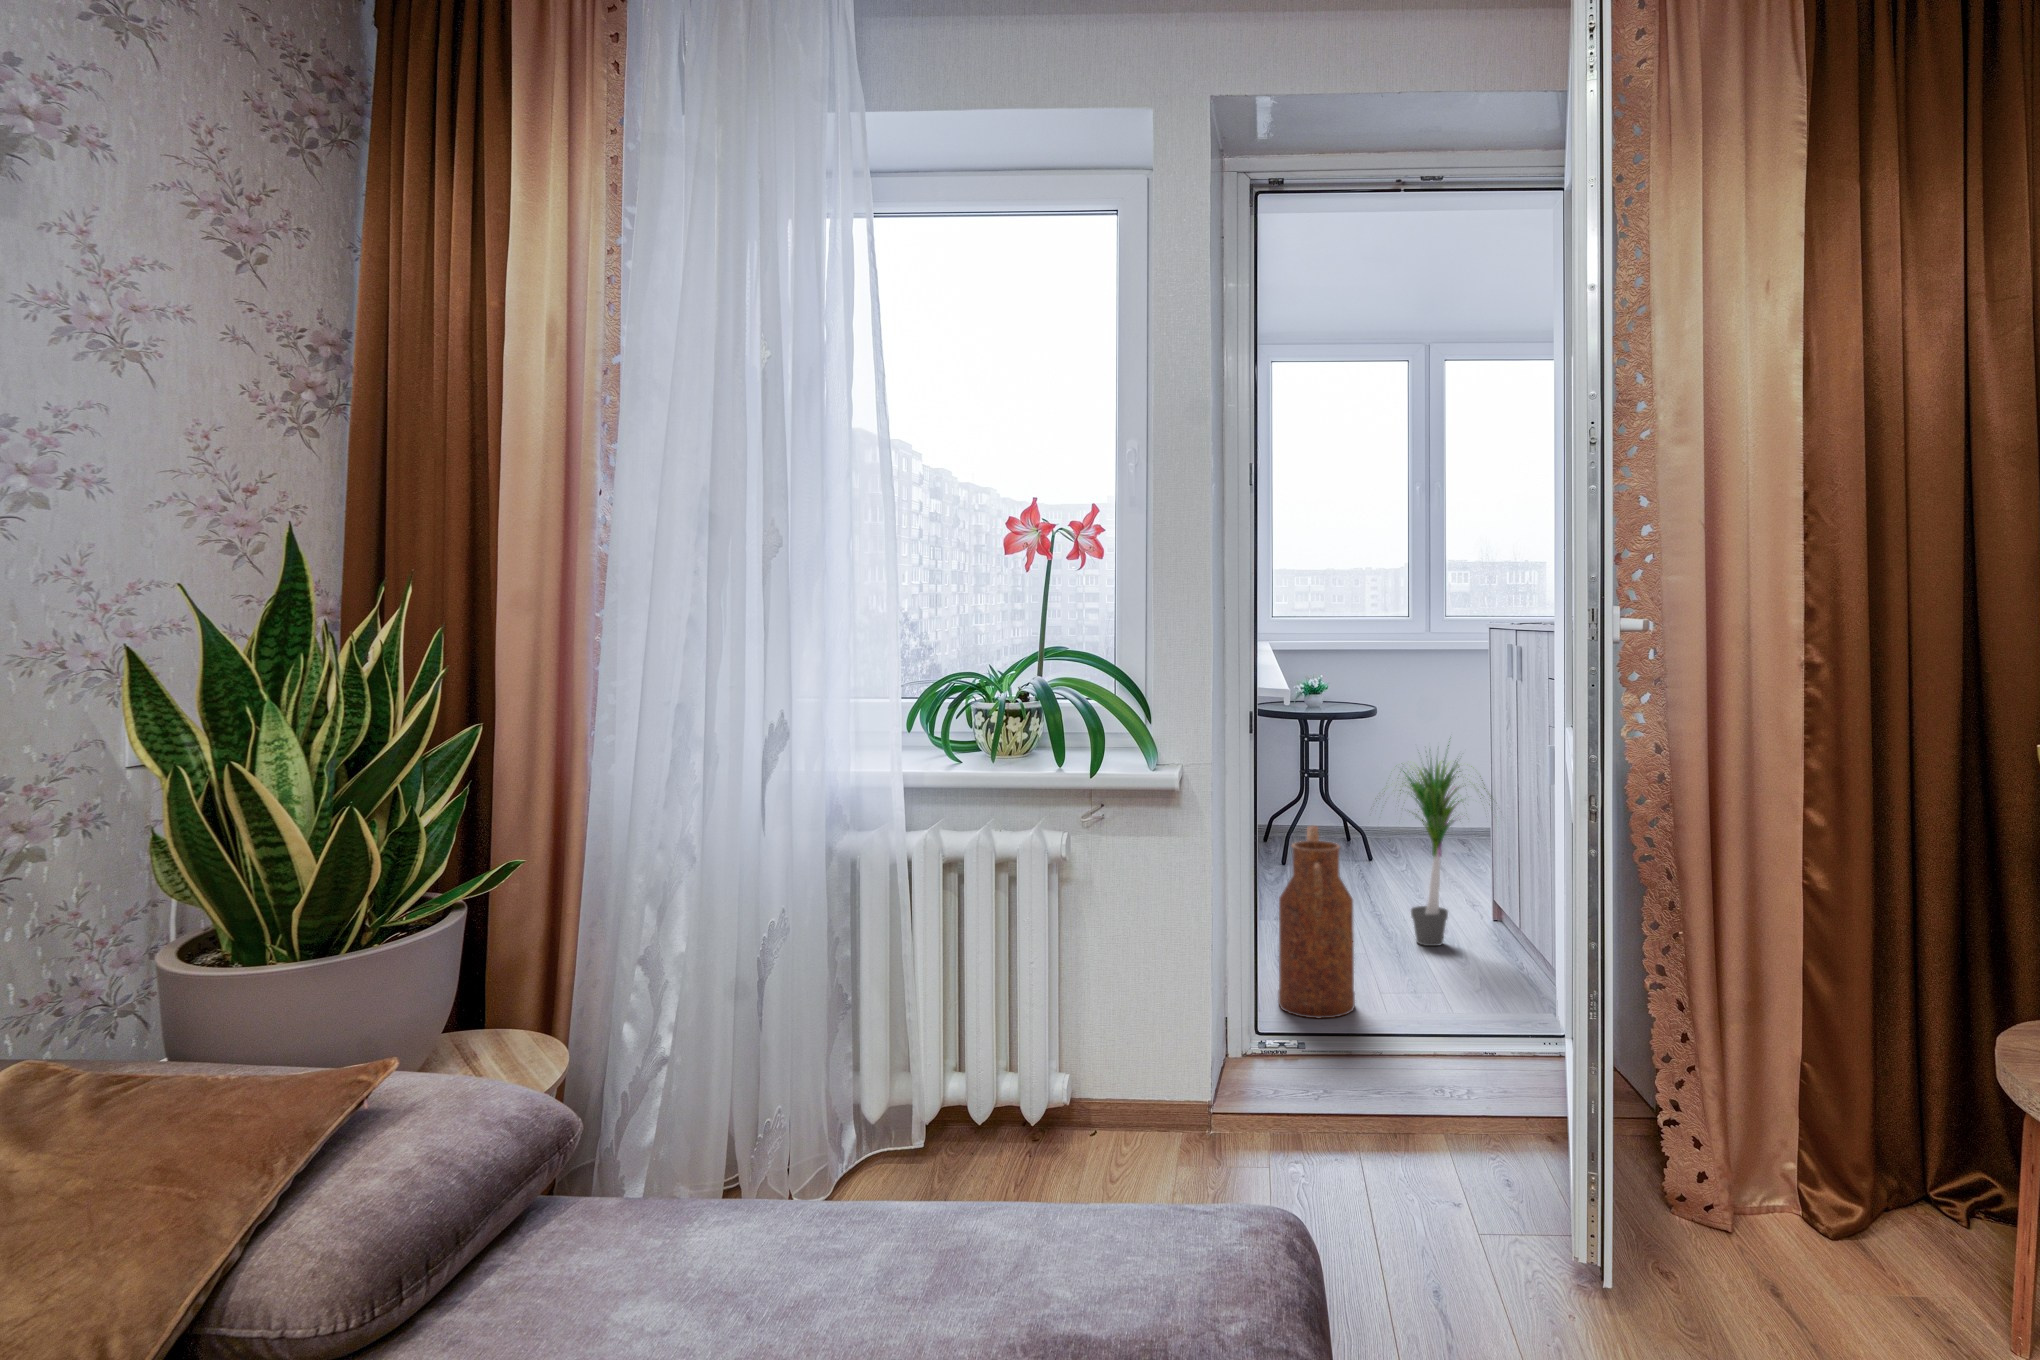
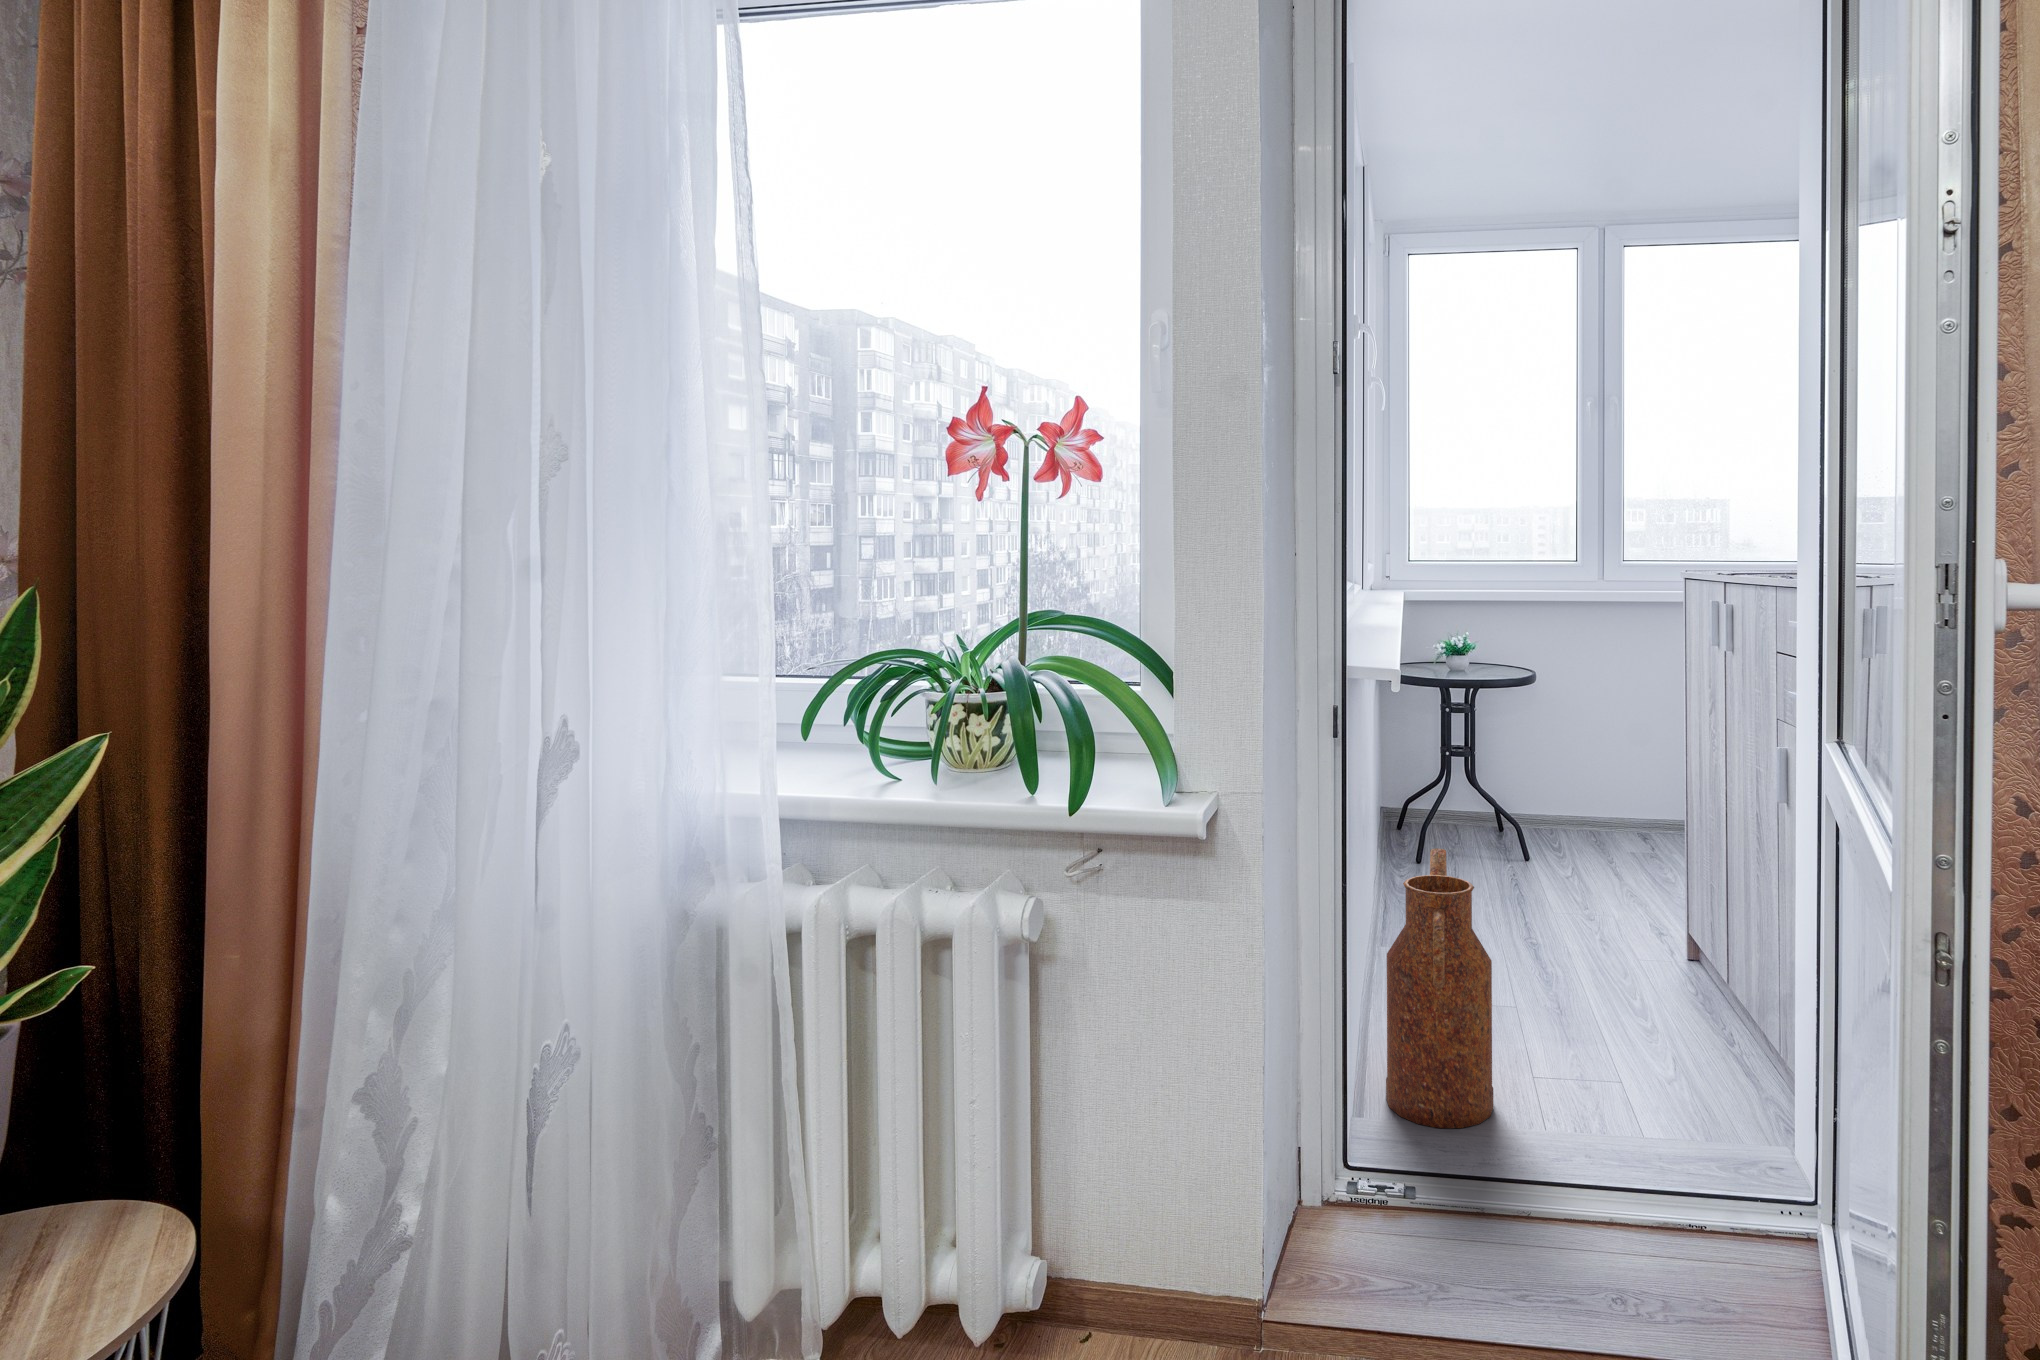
potted plant: present [1384,741,1494,946] -> none [1517,719,1714,1005]

